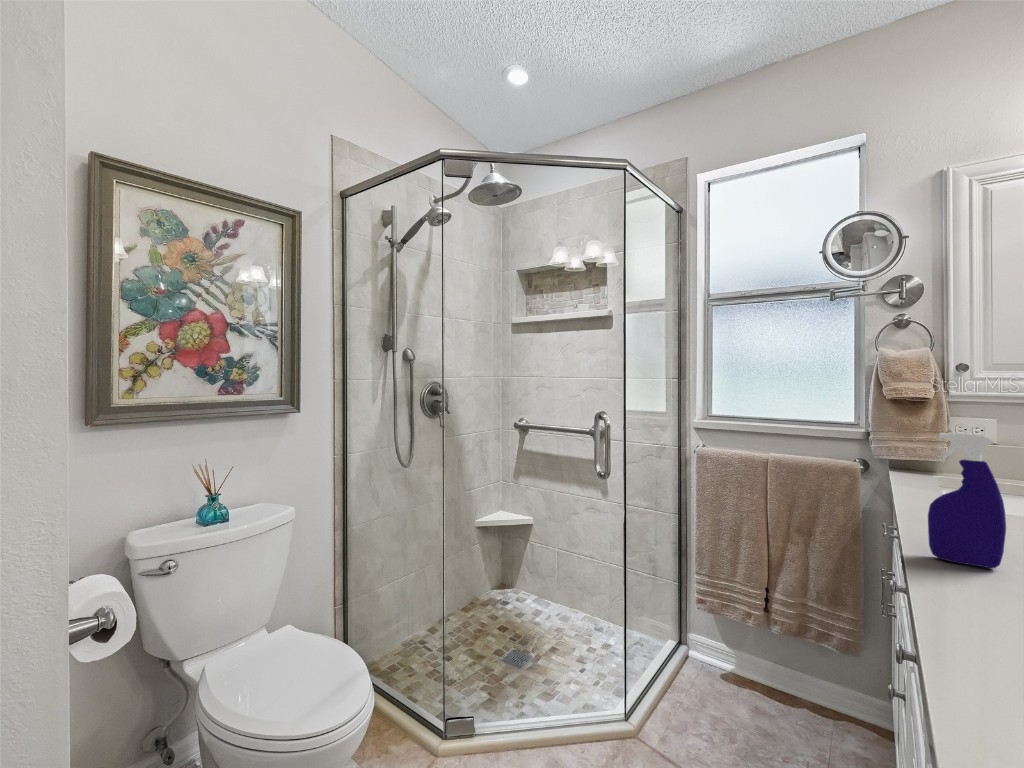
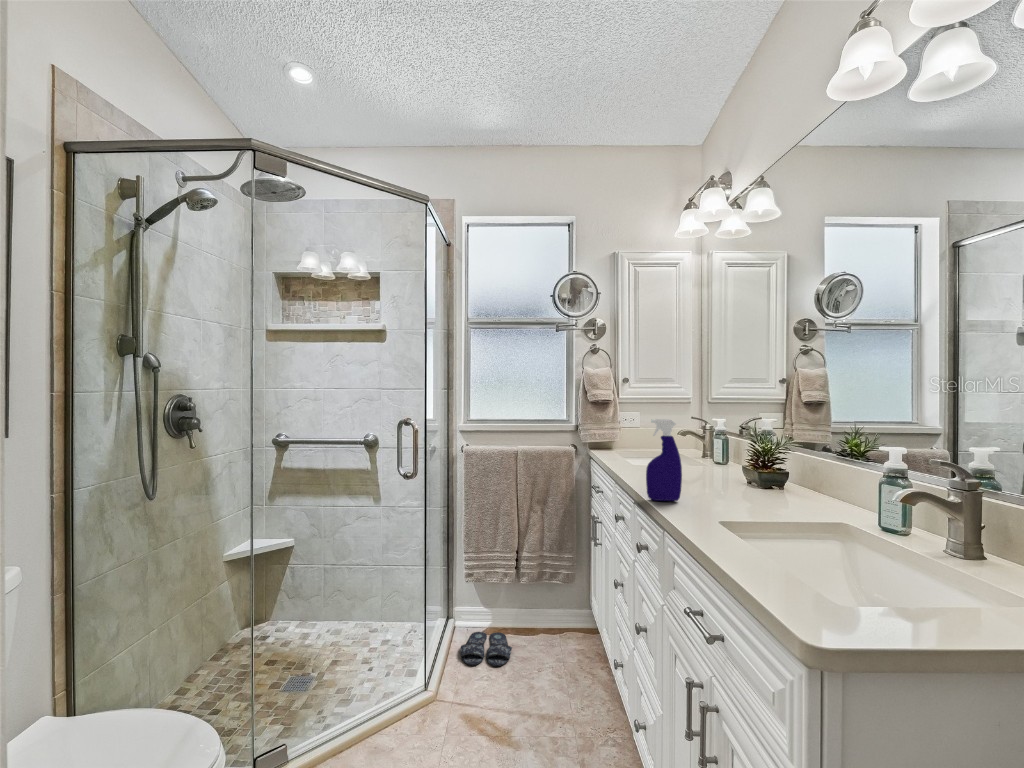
slippers: none [689,671,759,722] -> present [460,632,512,667]

